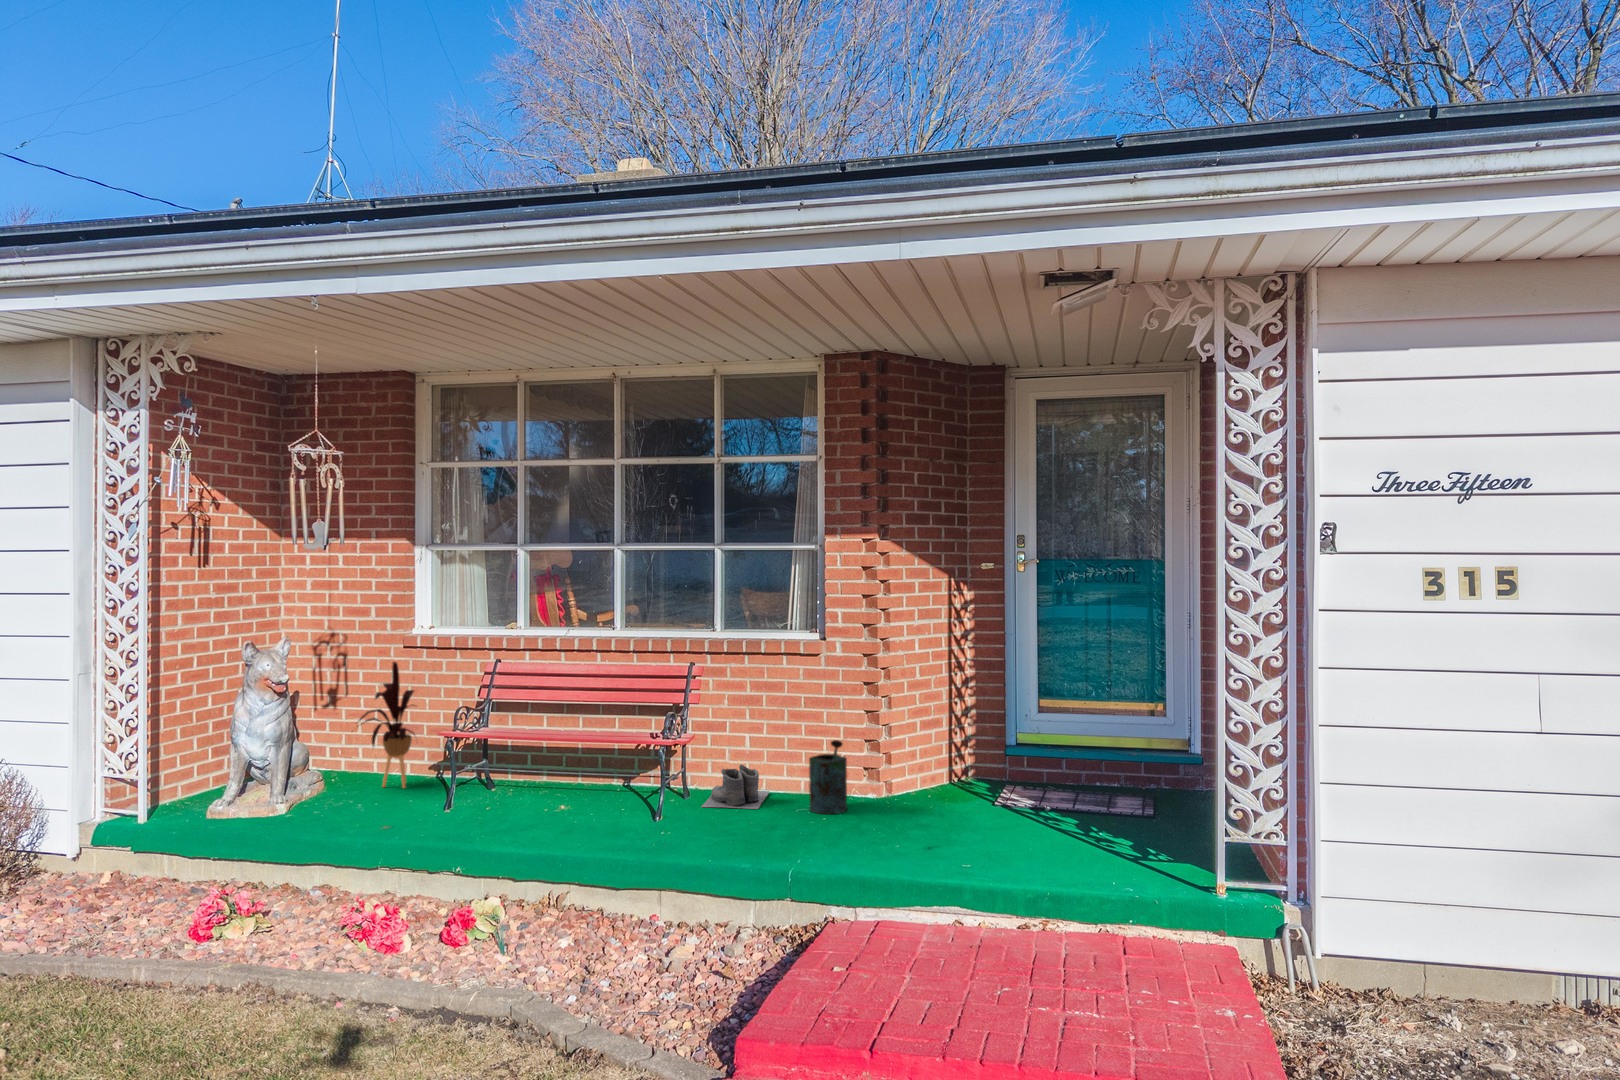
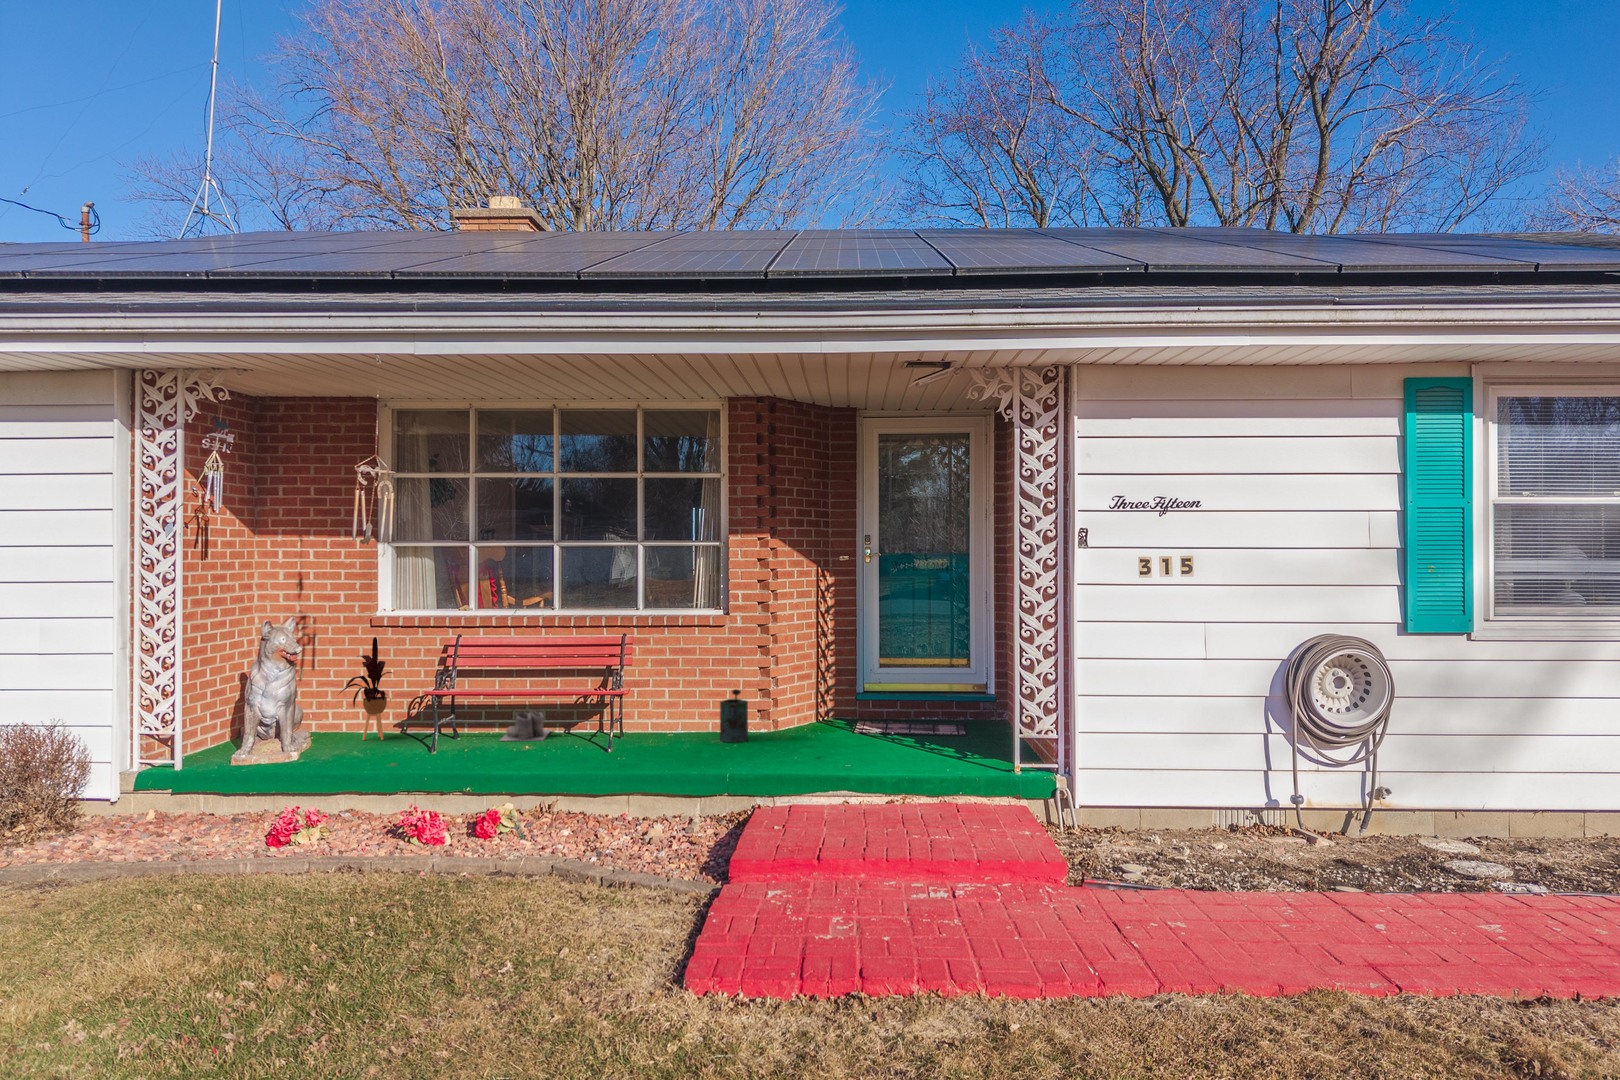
boots: present [701,764,769,809] -> present [500,709,551,741]

